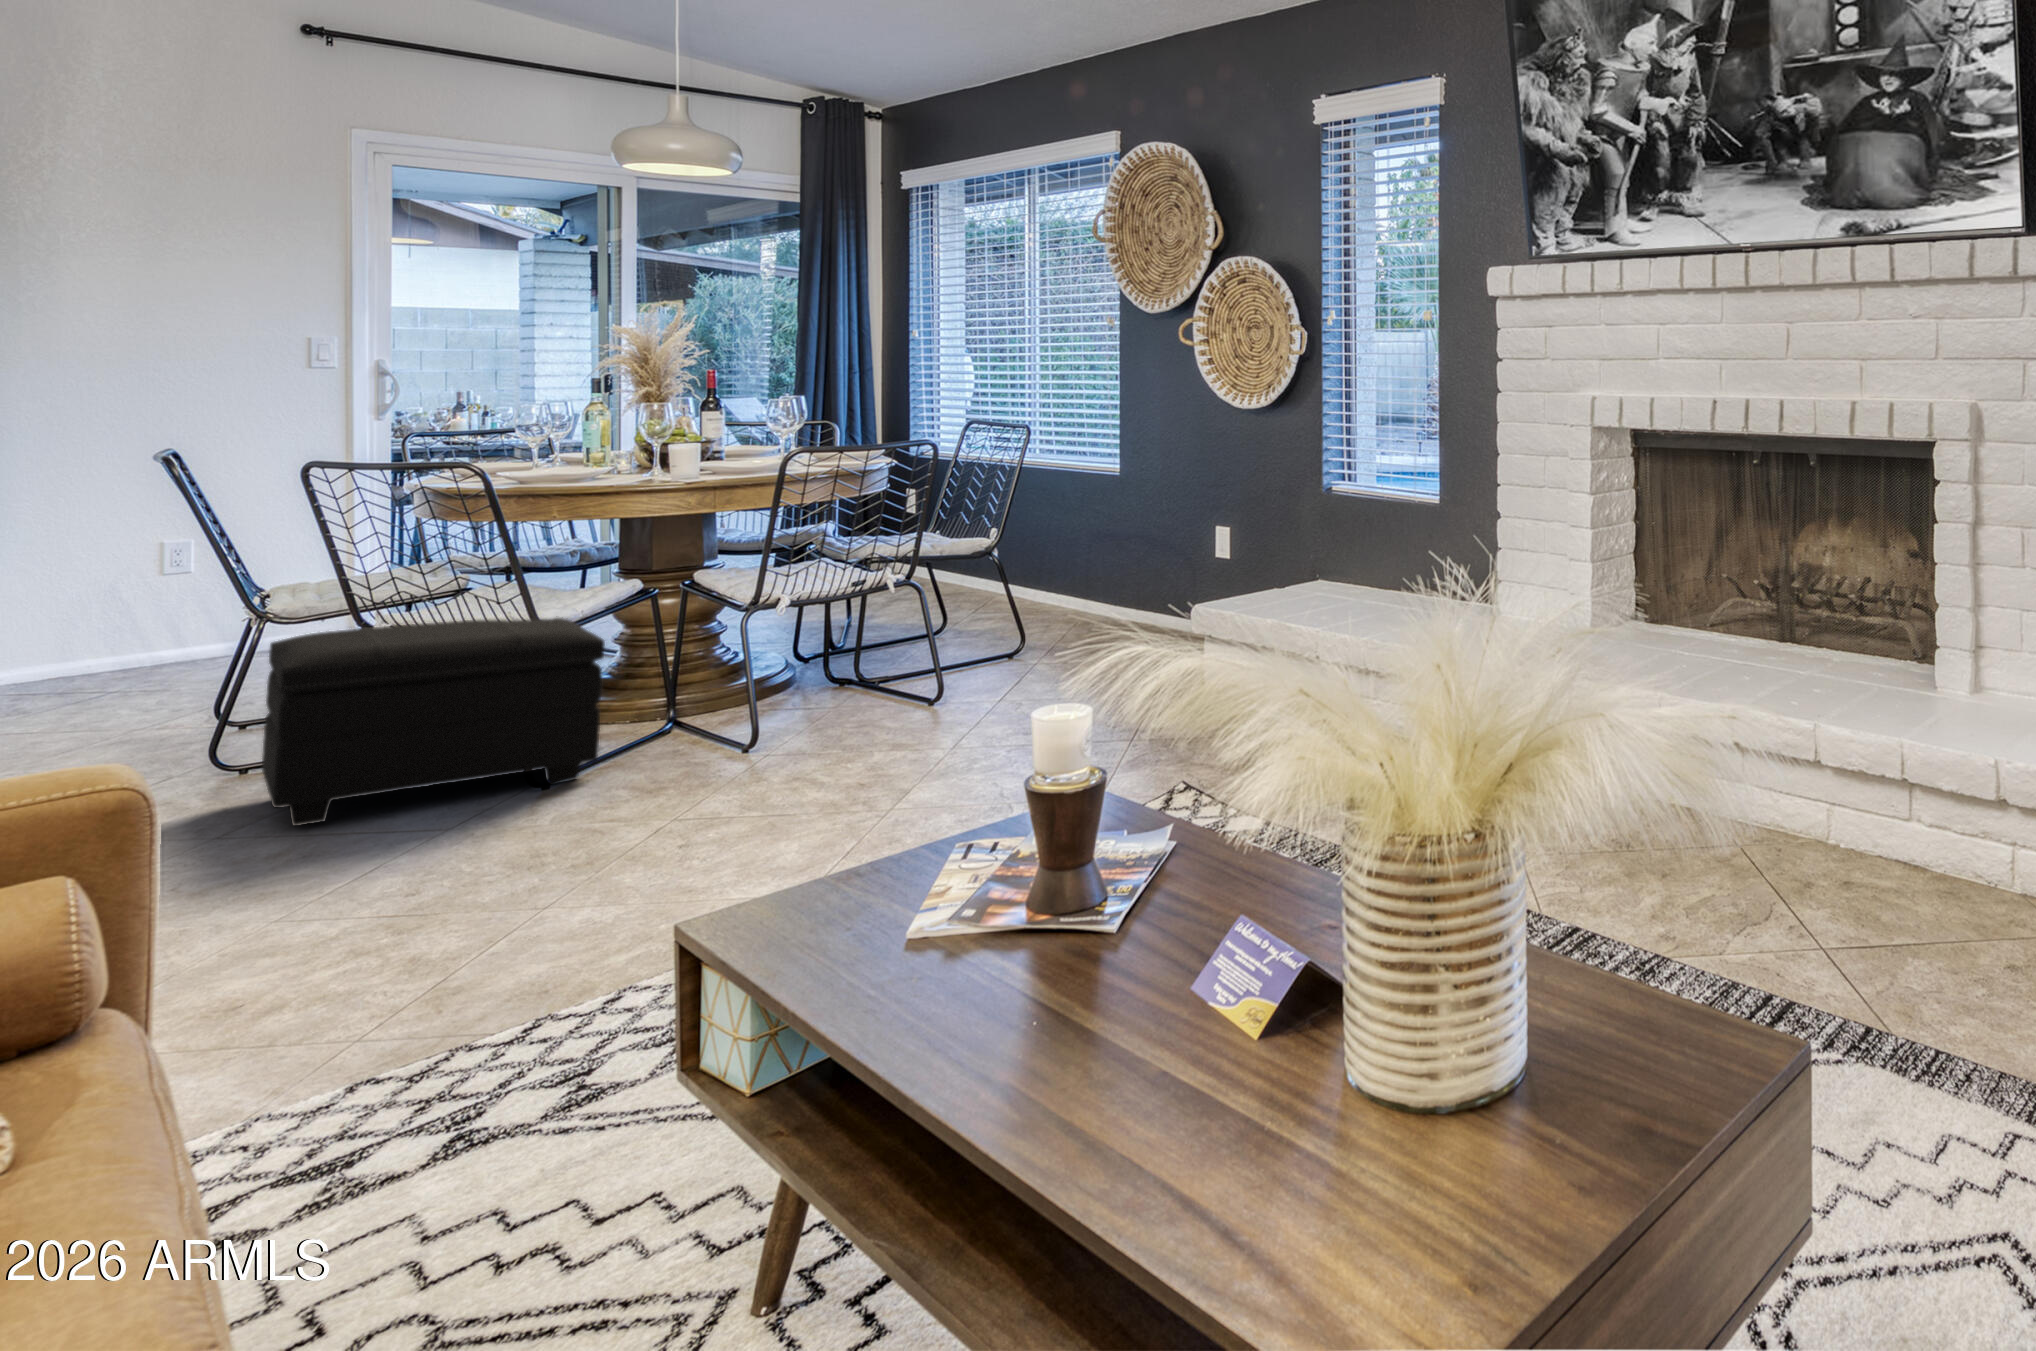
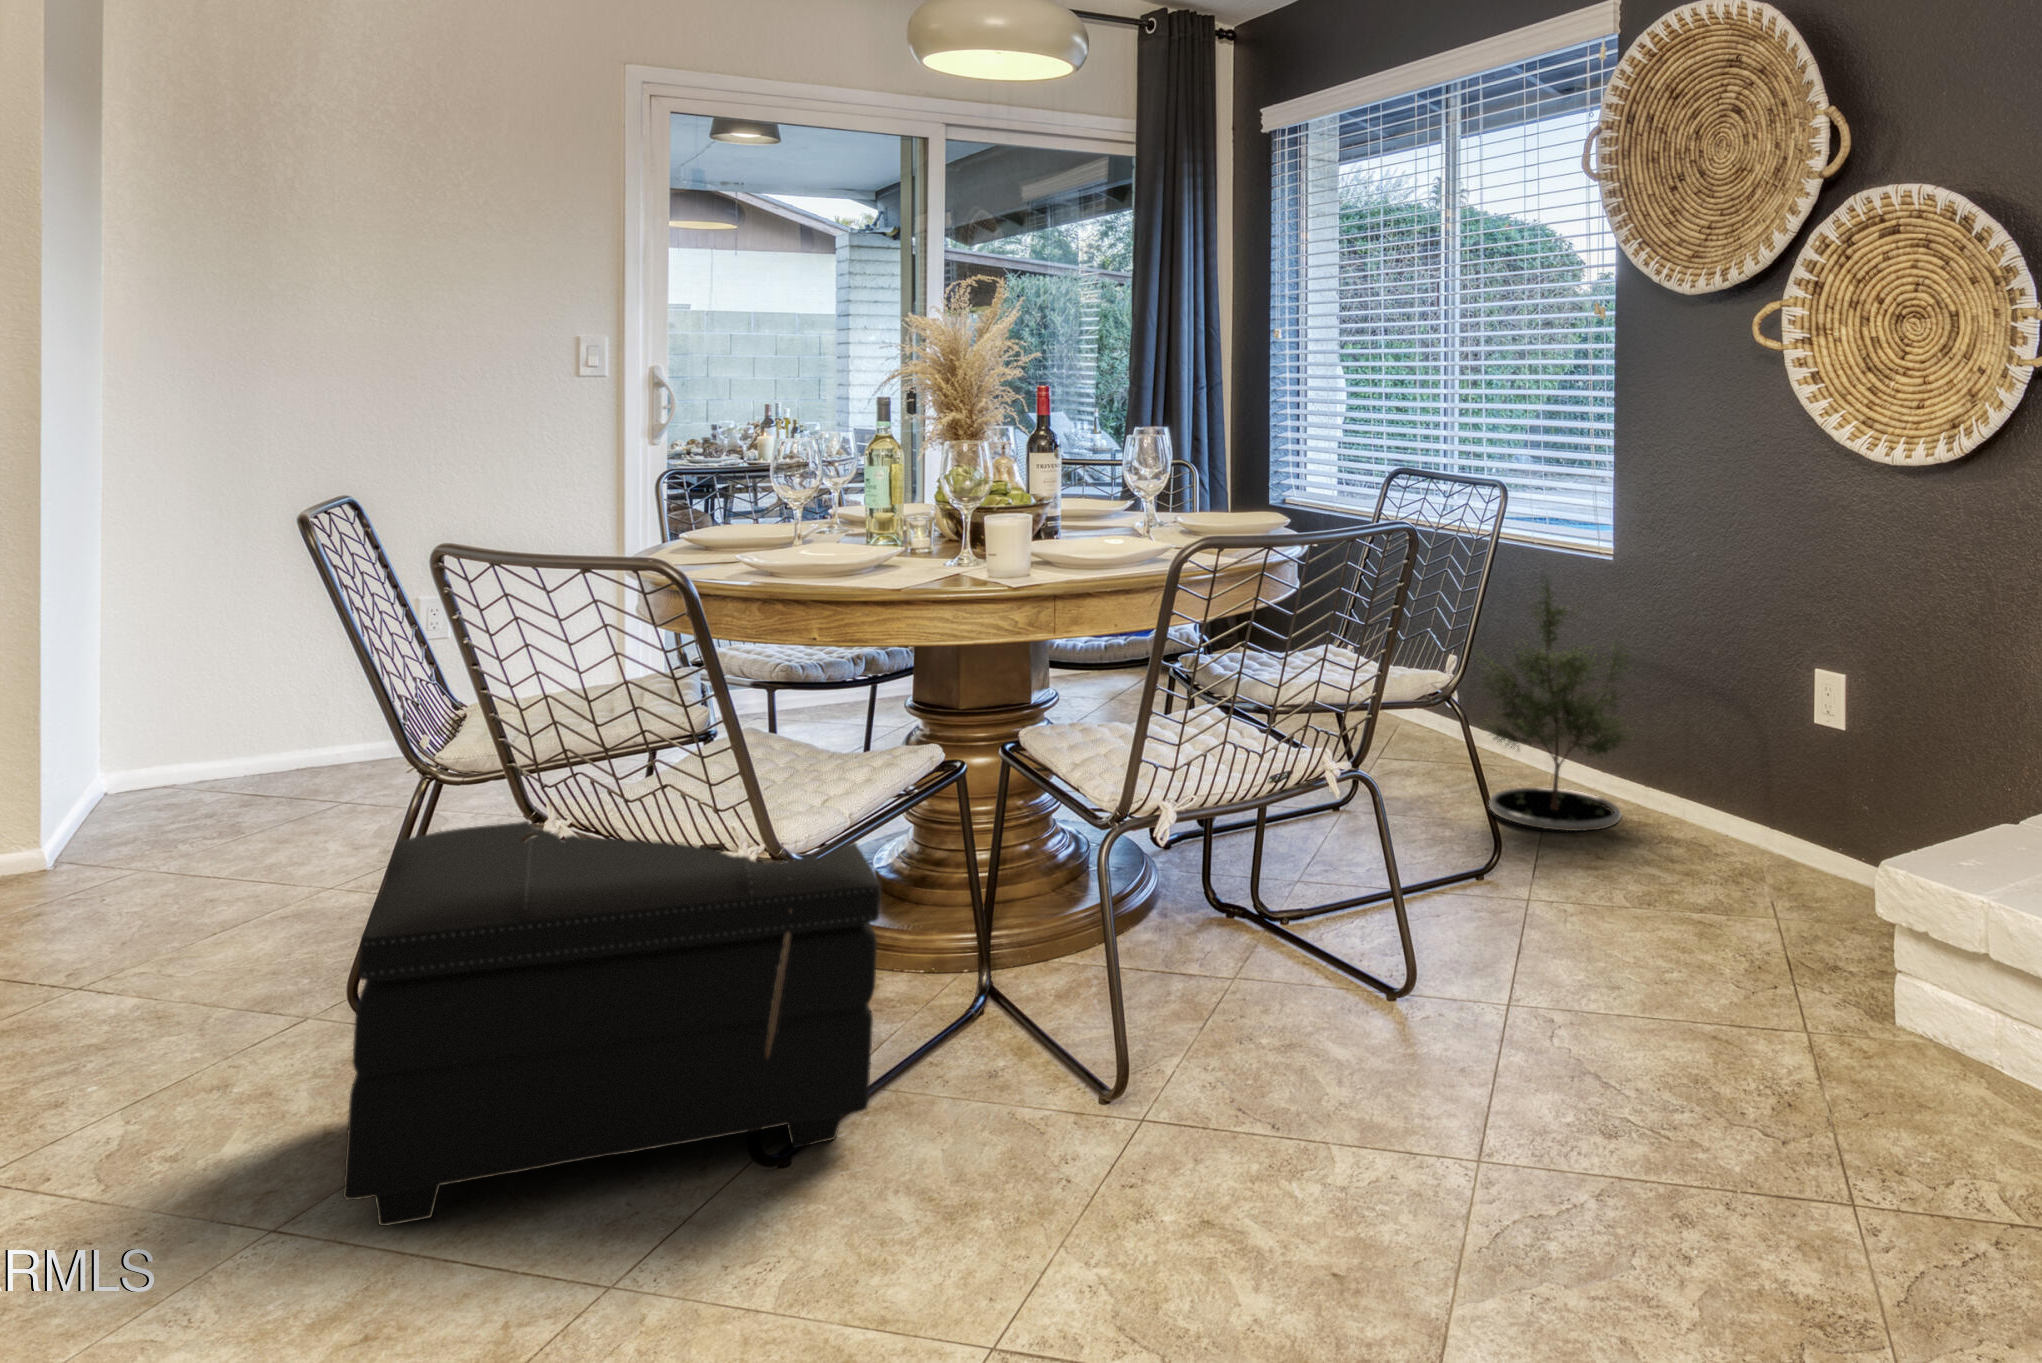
potted tree: none [1019,483,1126,635] -> present [1477,577,1632,831]

